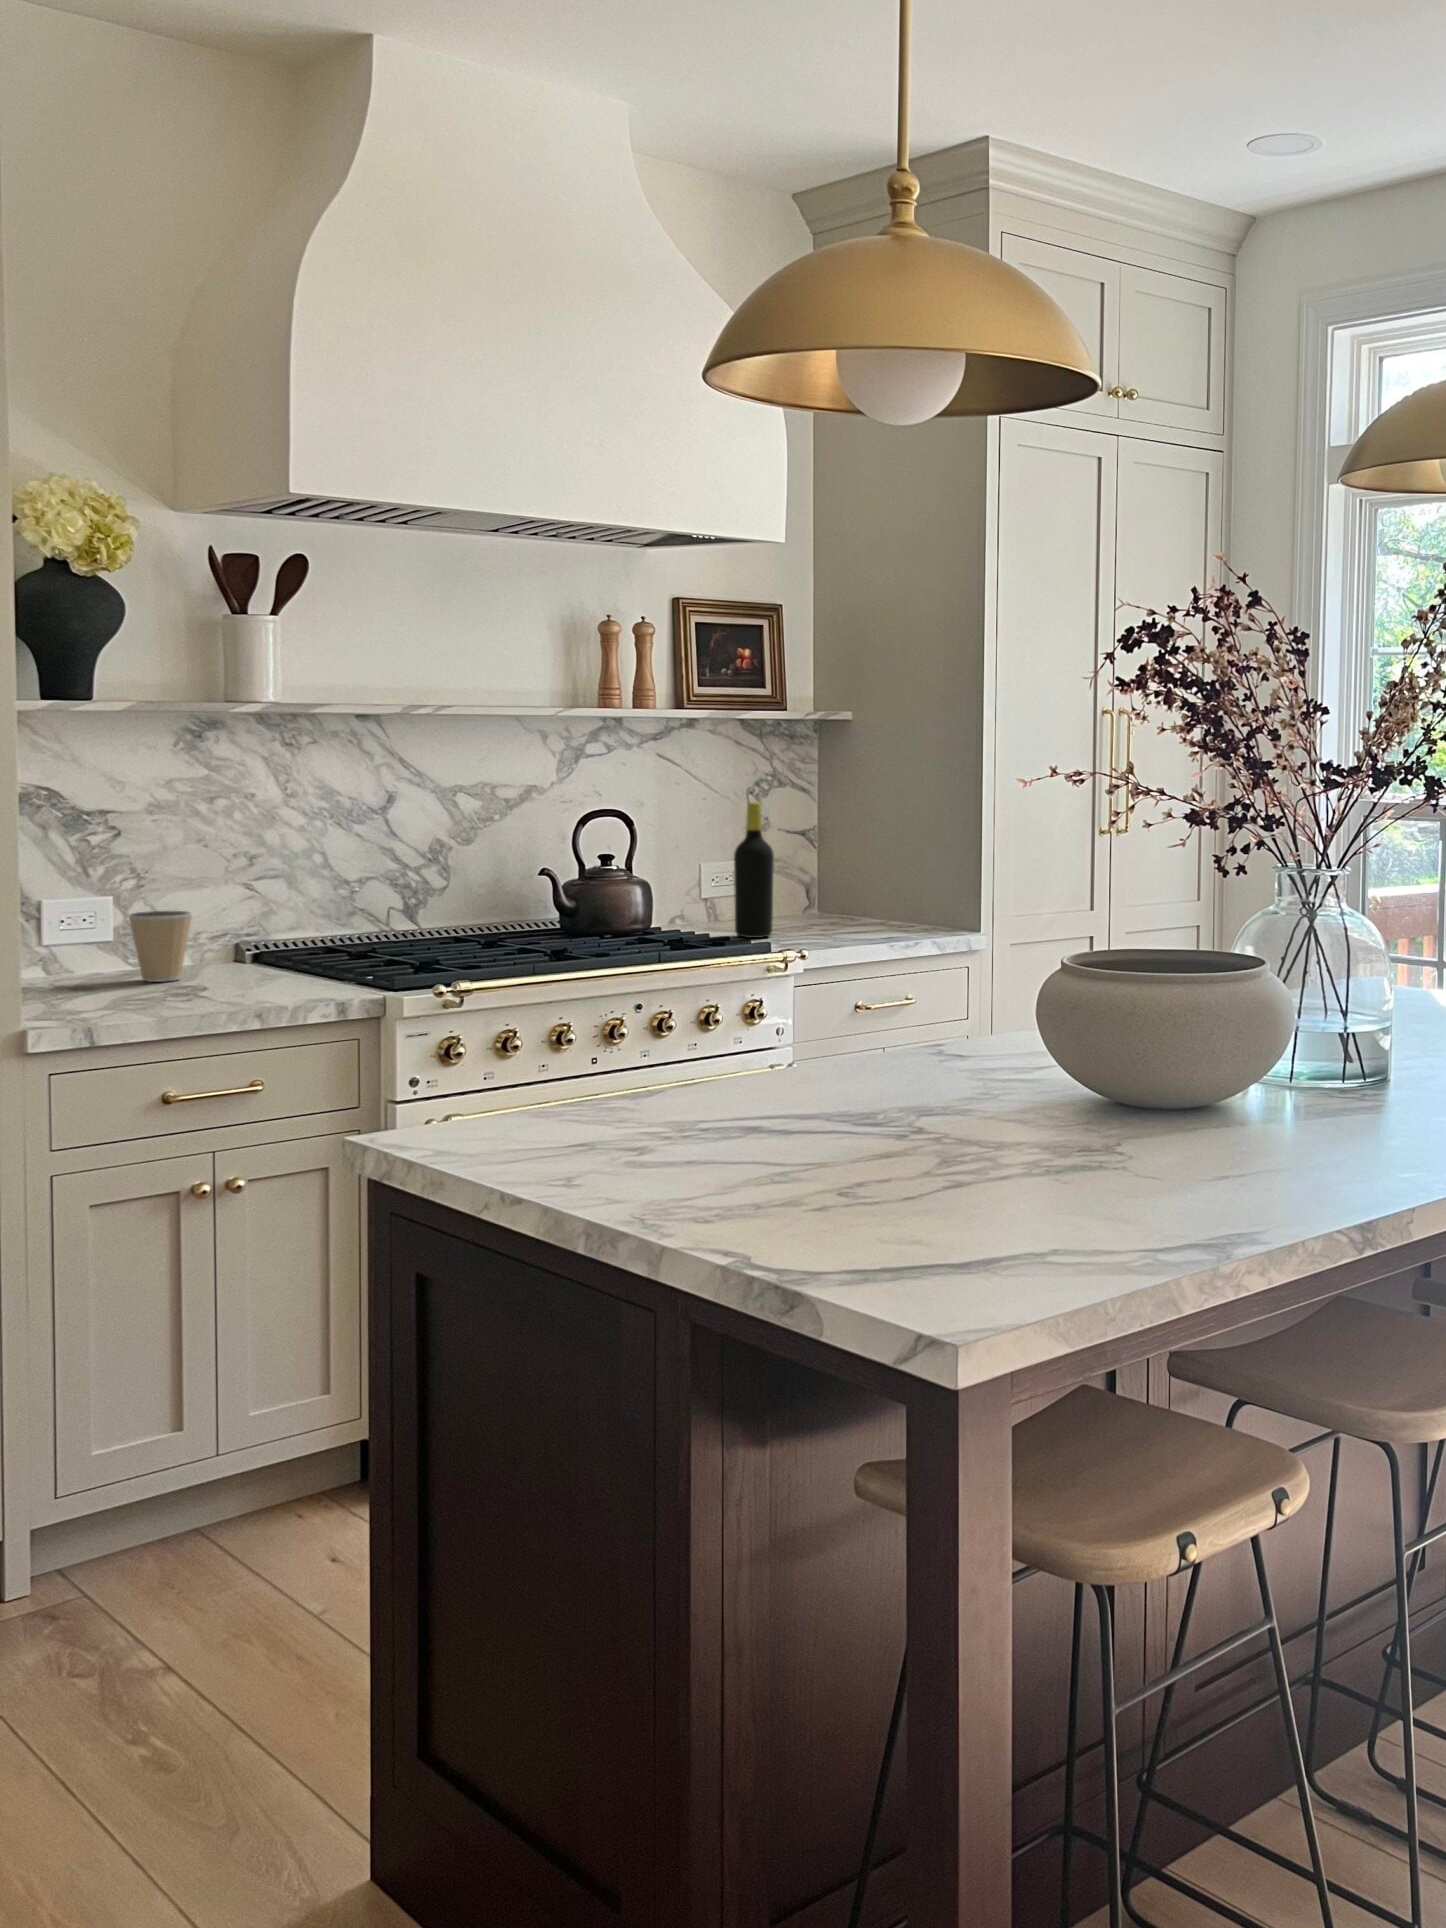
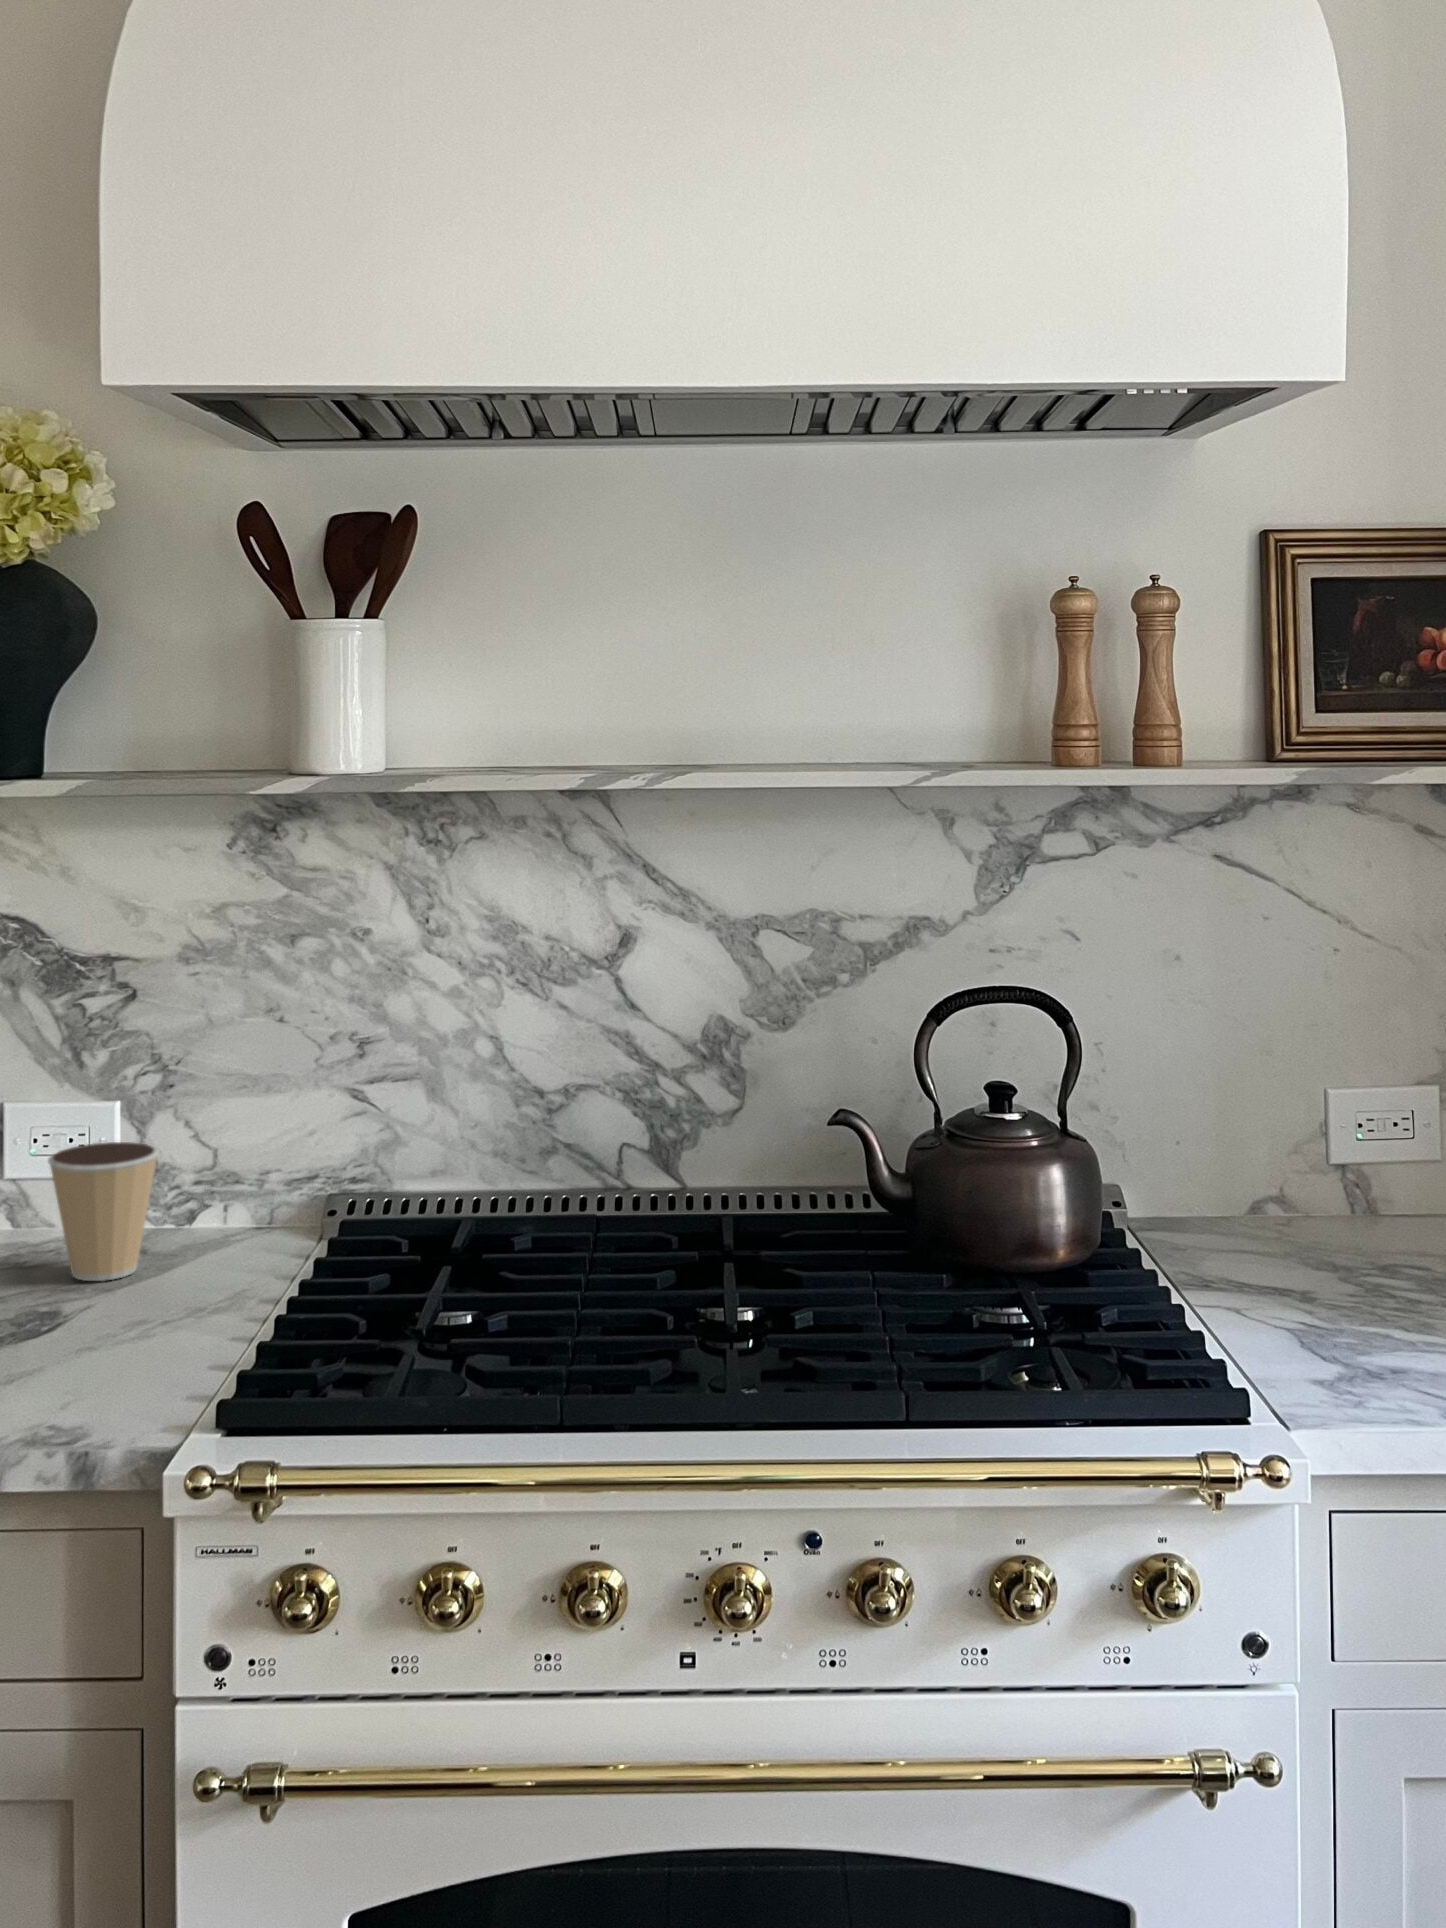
bottle: present [734,802,774,938] -> none [1325,980,1419,1300]

